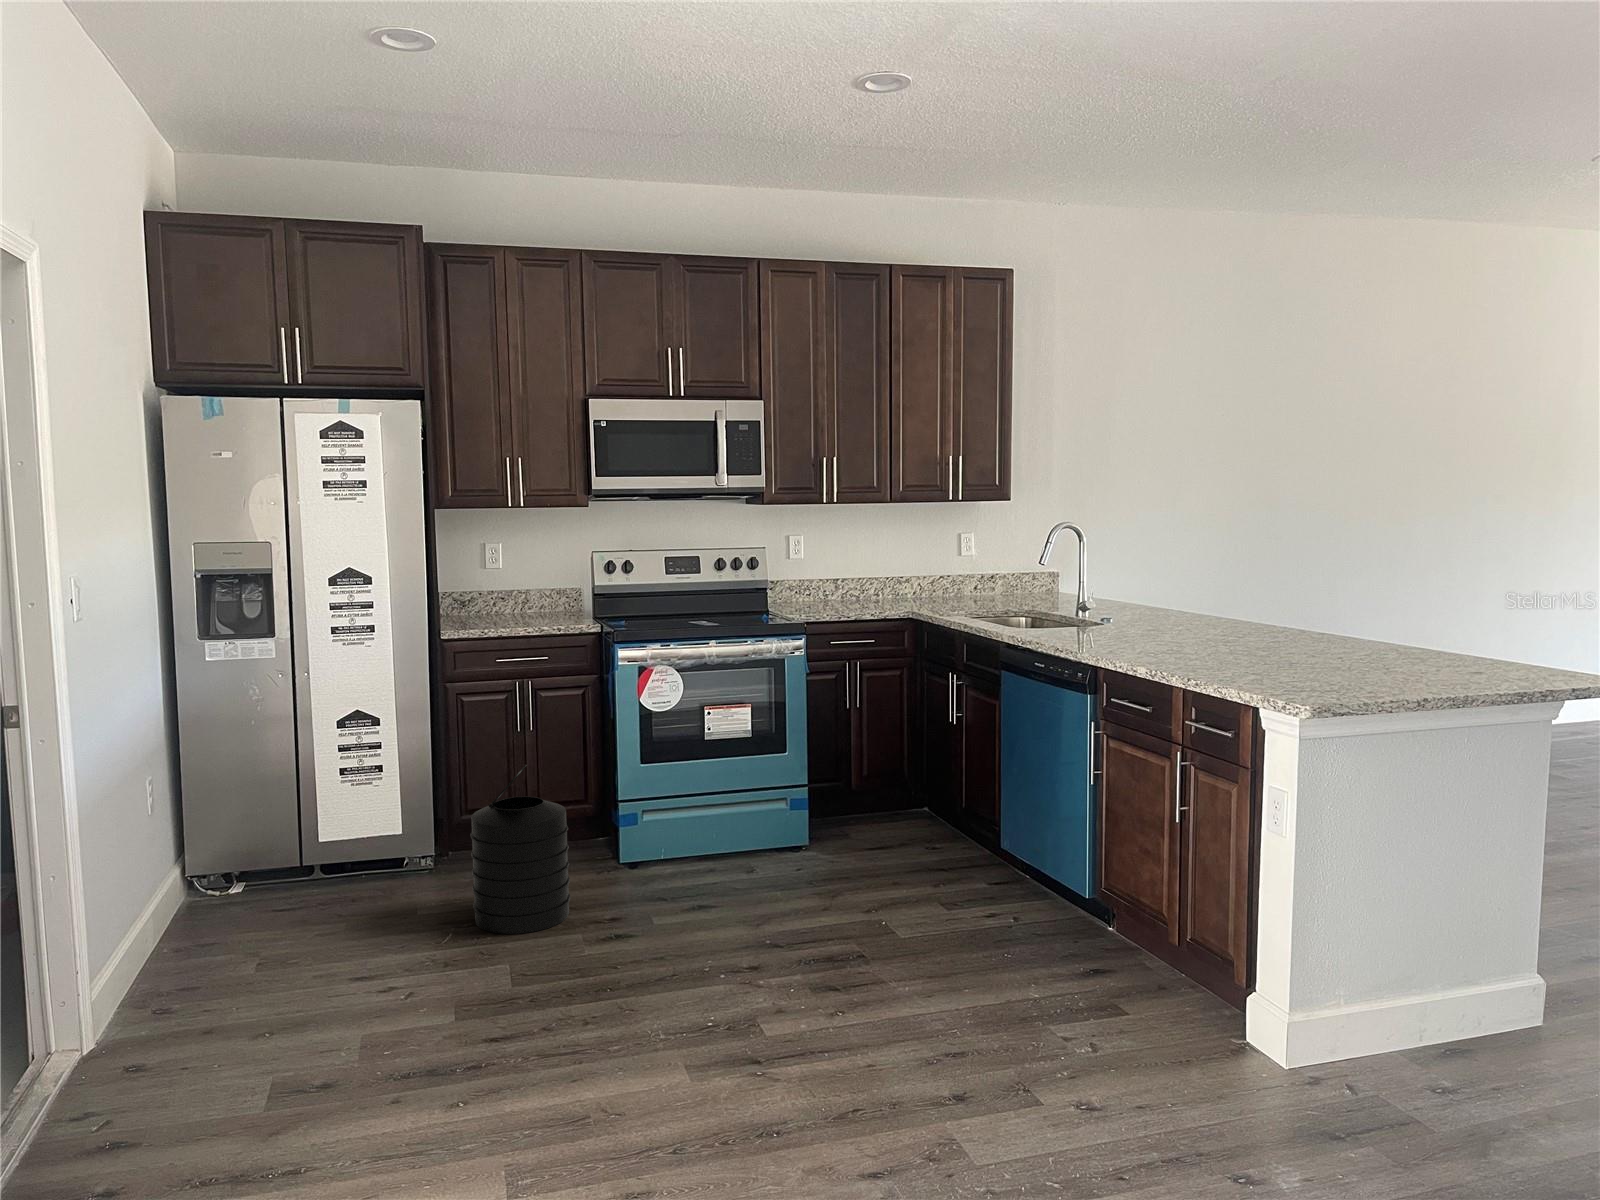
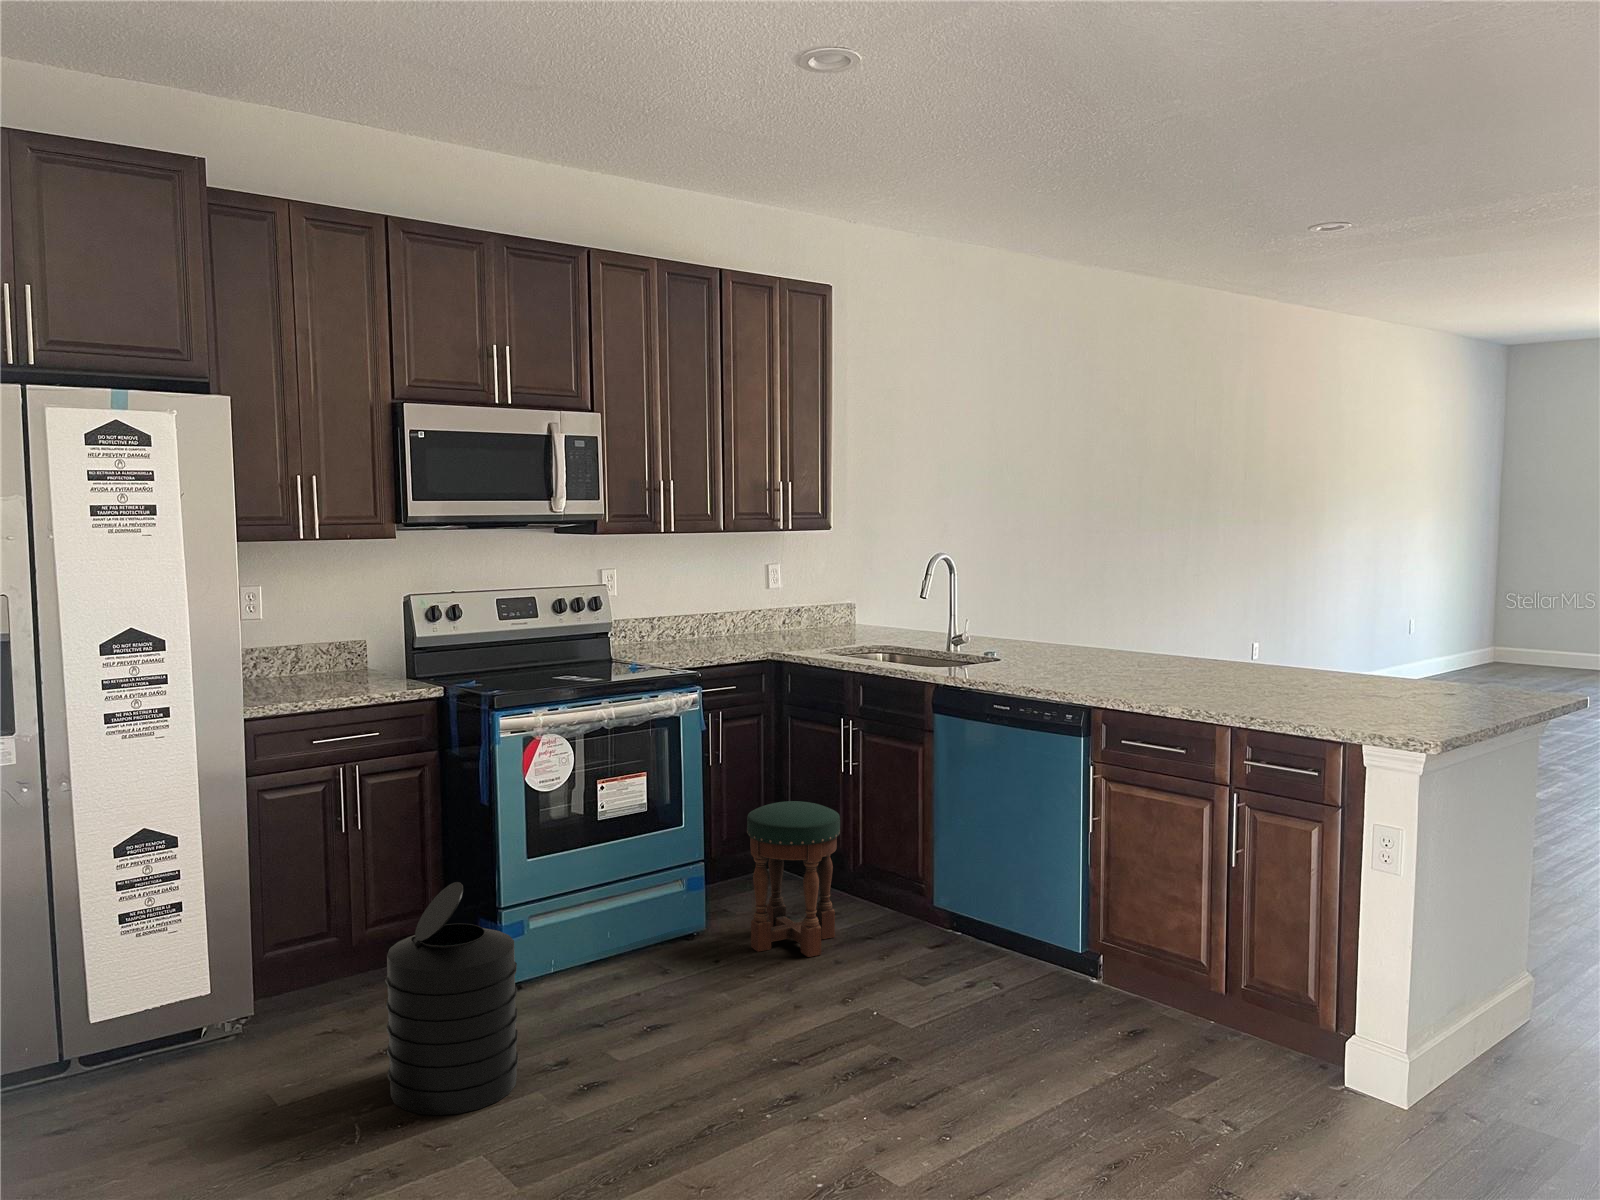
stool: none [836,739,917,874] -> present [747,801,840,957]

